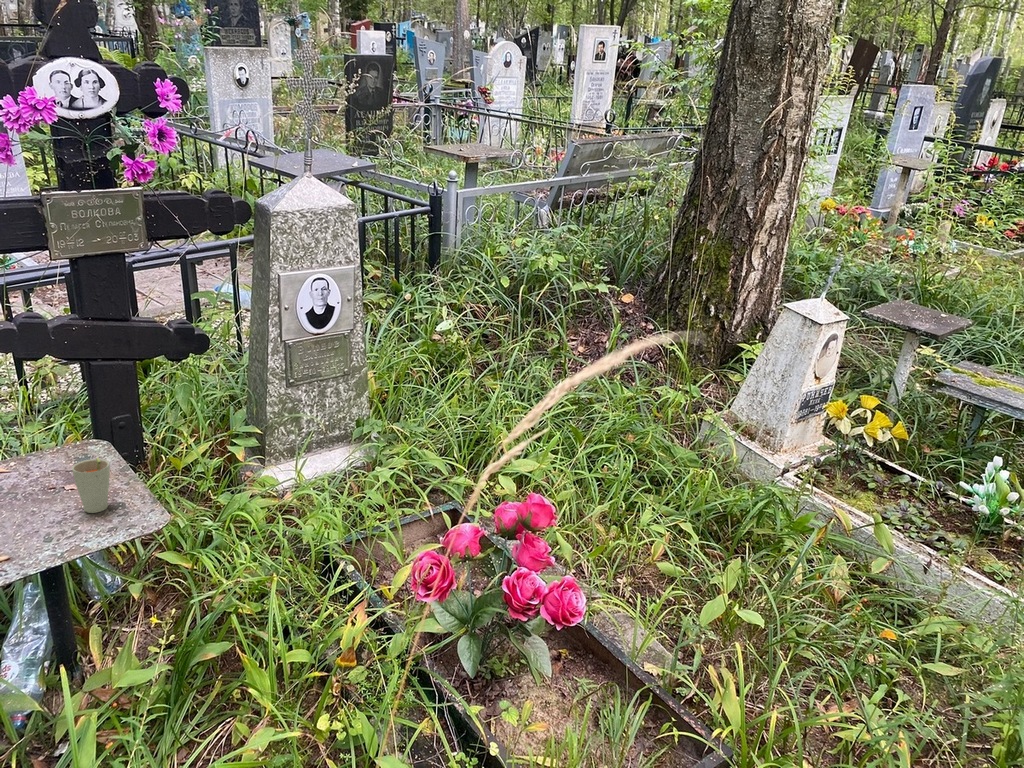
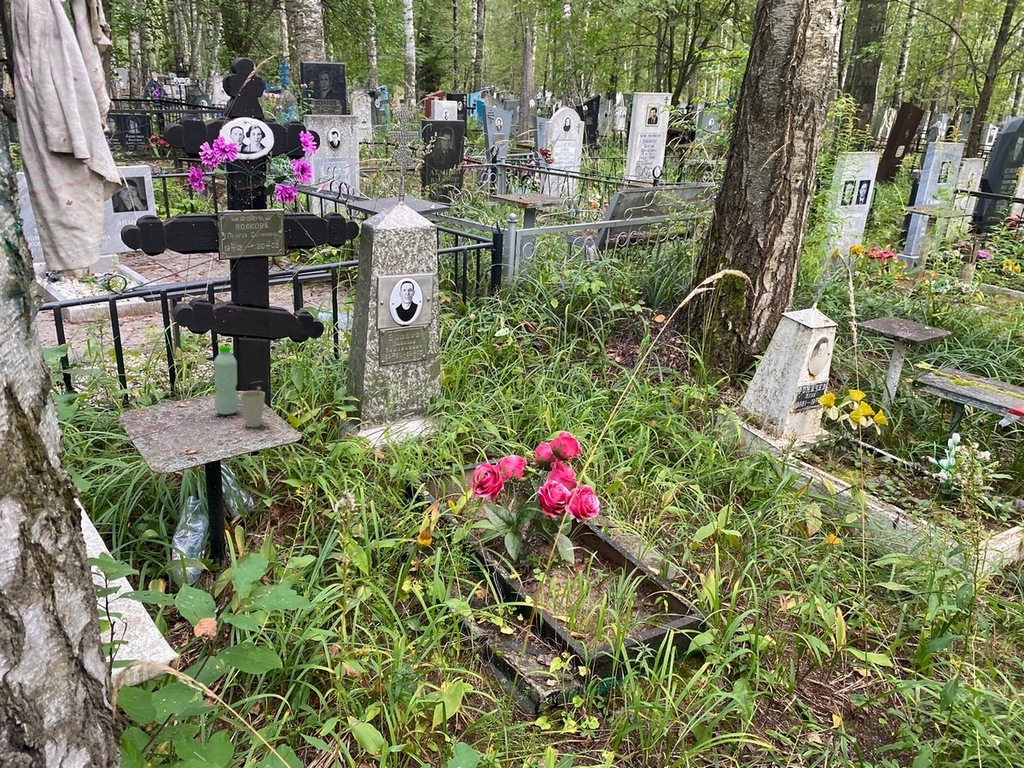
water bottle: none [33,394,77,490] -> present [214,346,238,414]

